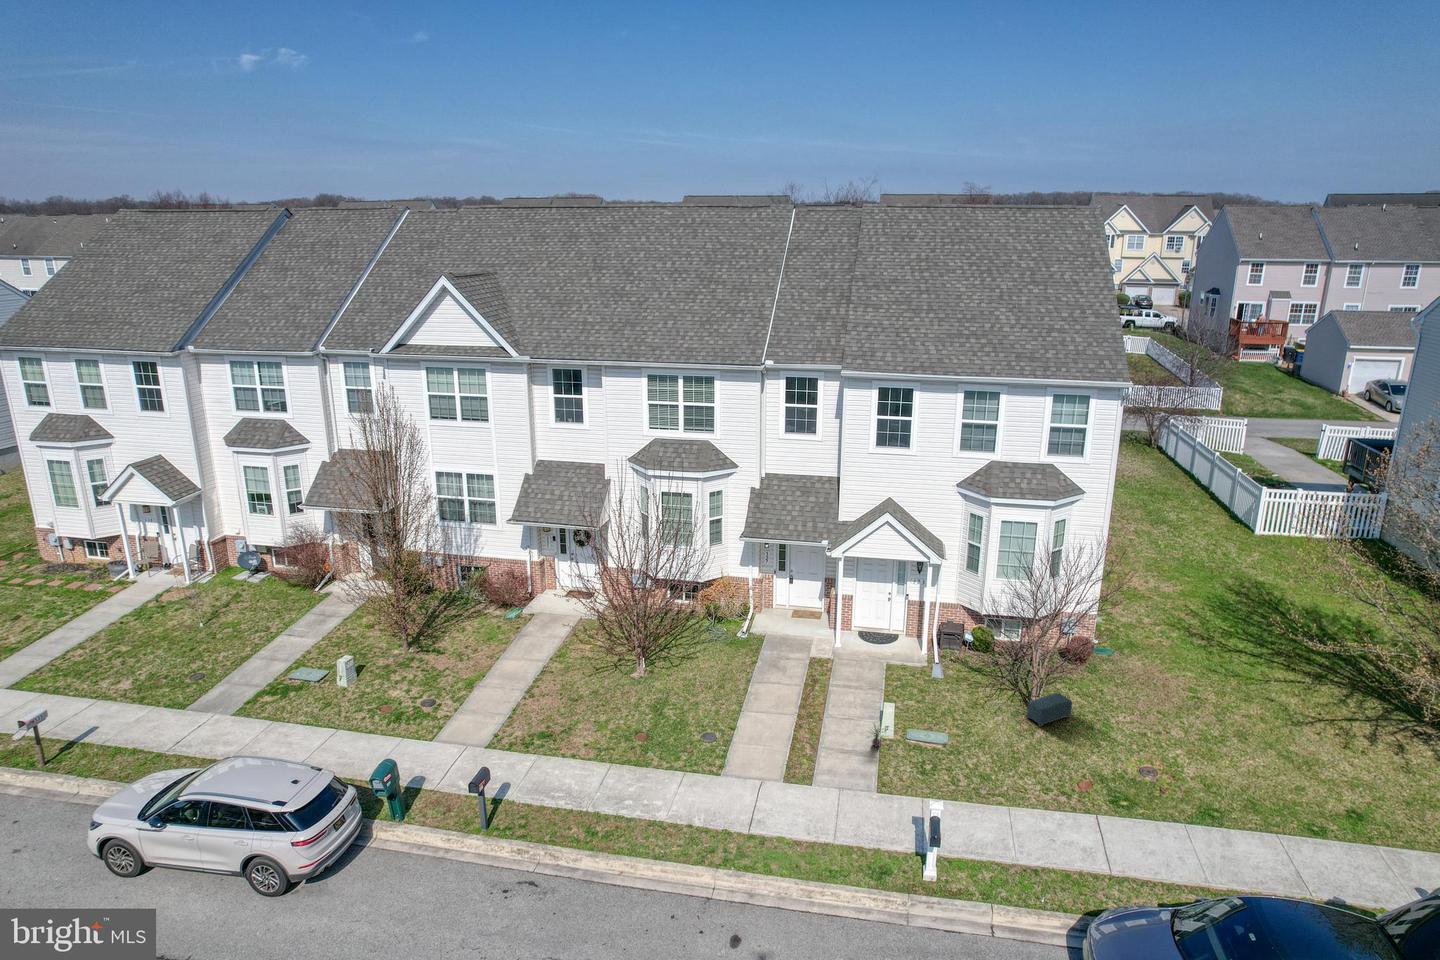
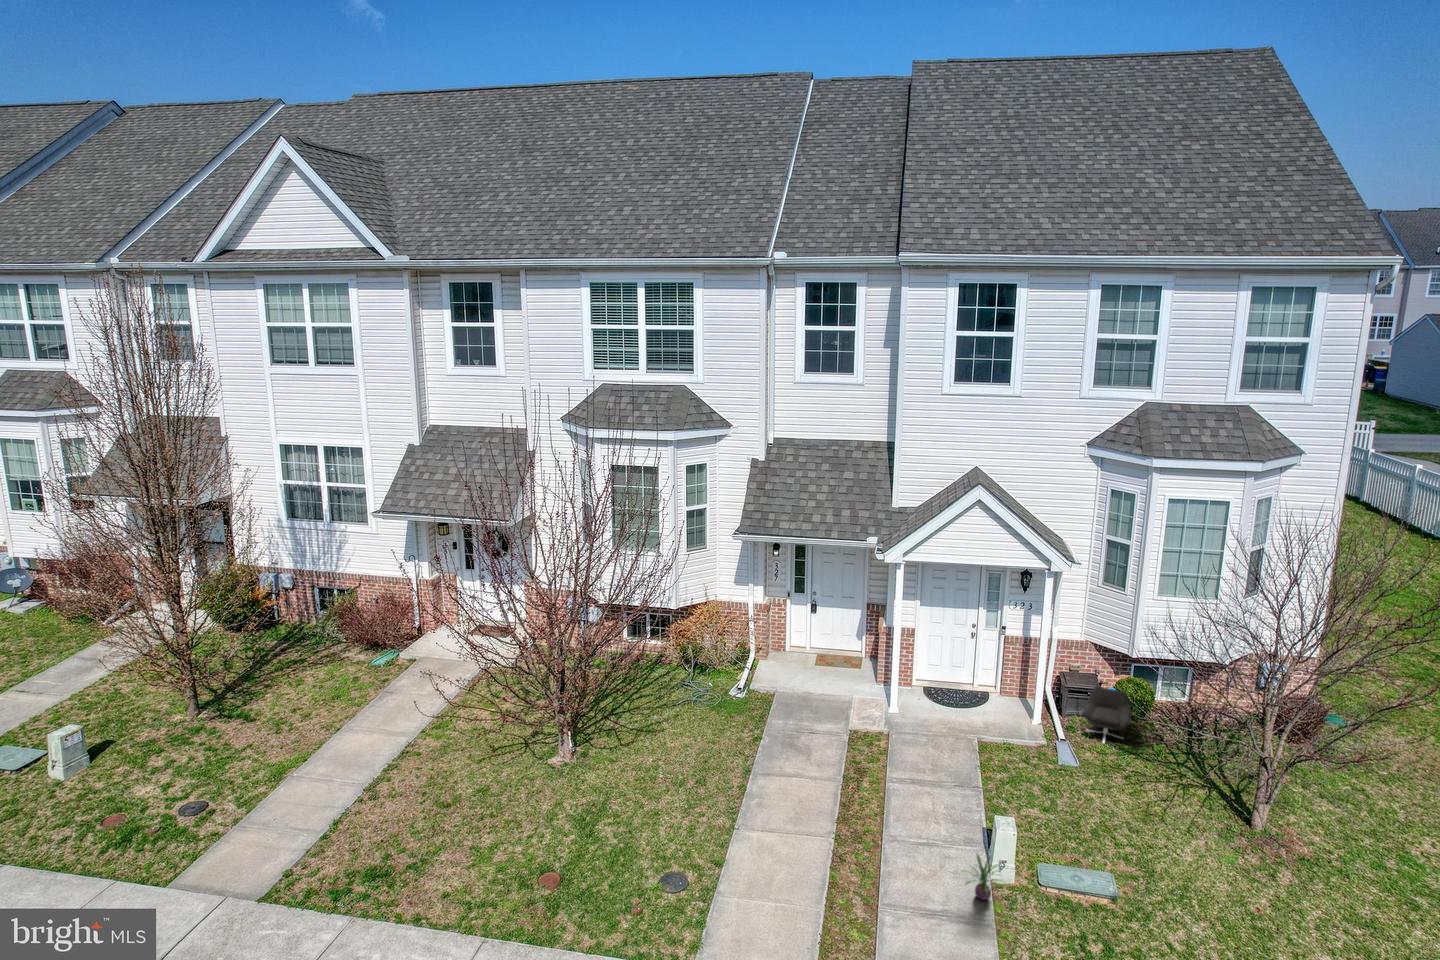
lounge chair: none [949,632,979,666] -> present [1082,686,1131,743]
bench: present [1026,693,1072,727] -> none [1245,794,1329,860]

